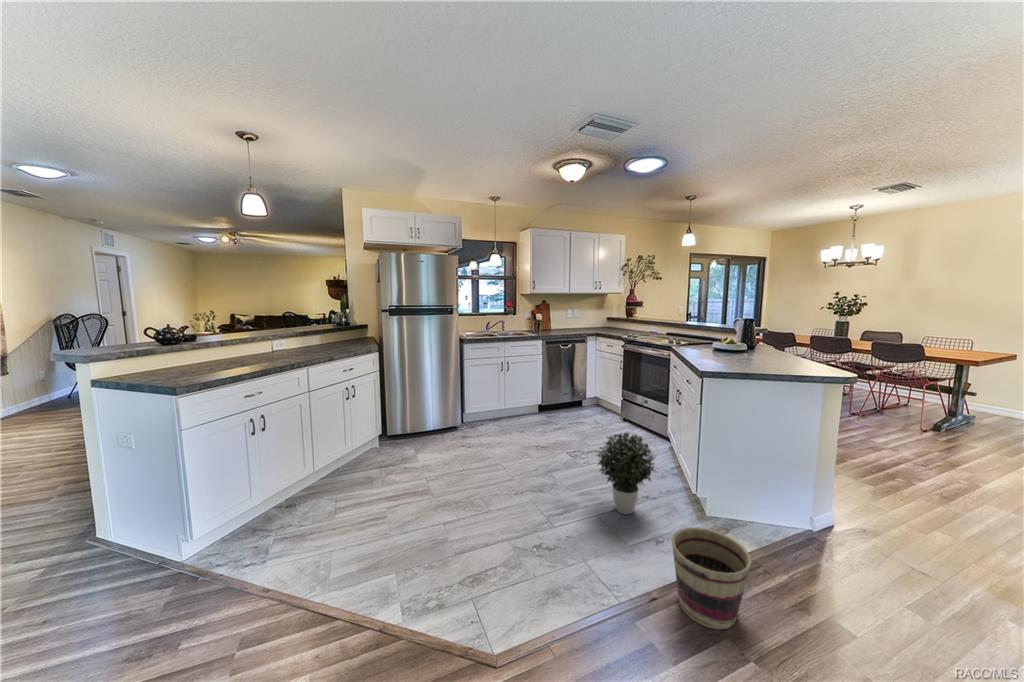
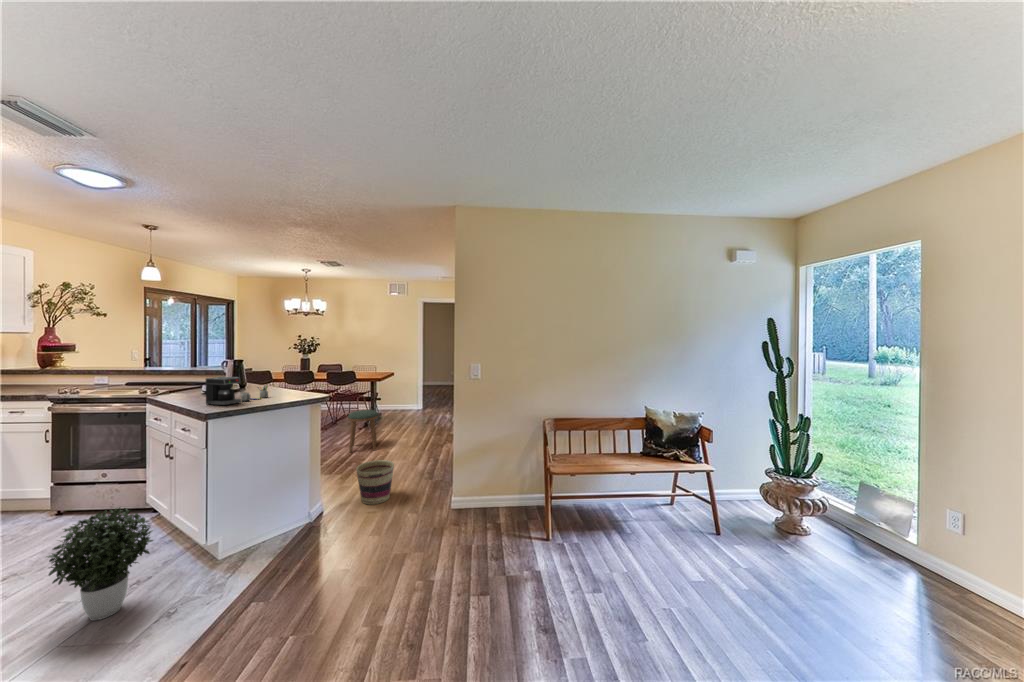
coffee maker: none [709,336,775,366] -> present [206,377,268,405]
stool: none [894,404,962,473] -> present [348,410,378,453]
basket: present [672,527,751,629] -> present [356,460,394,504]

